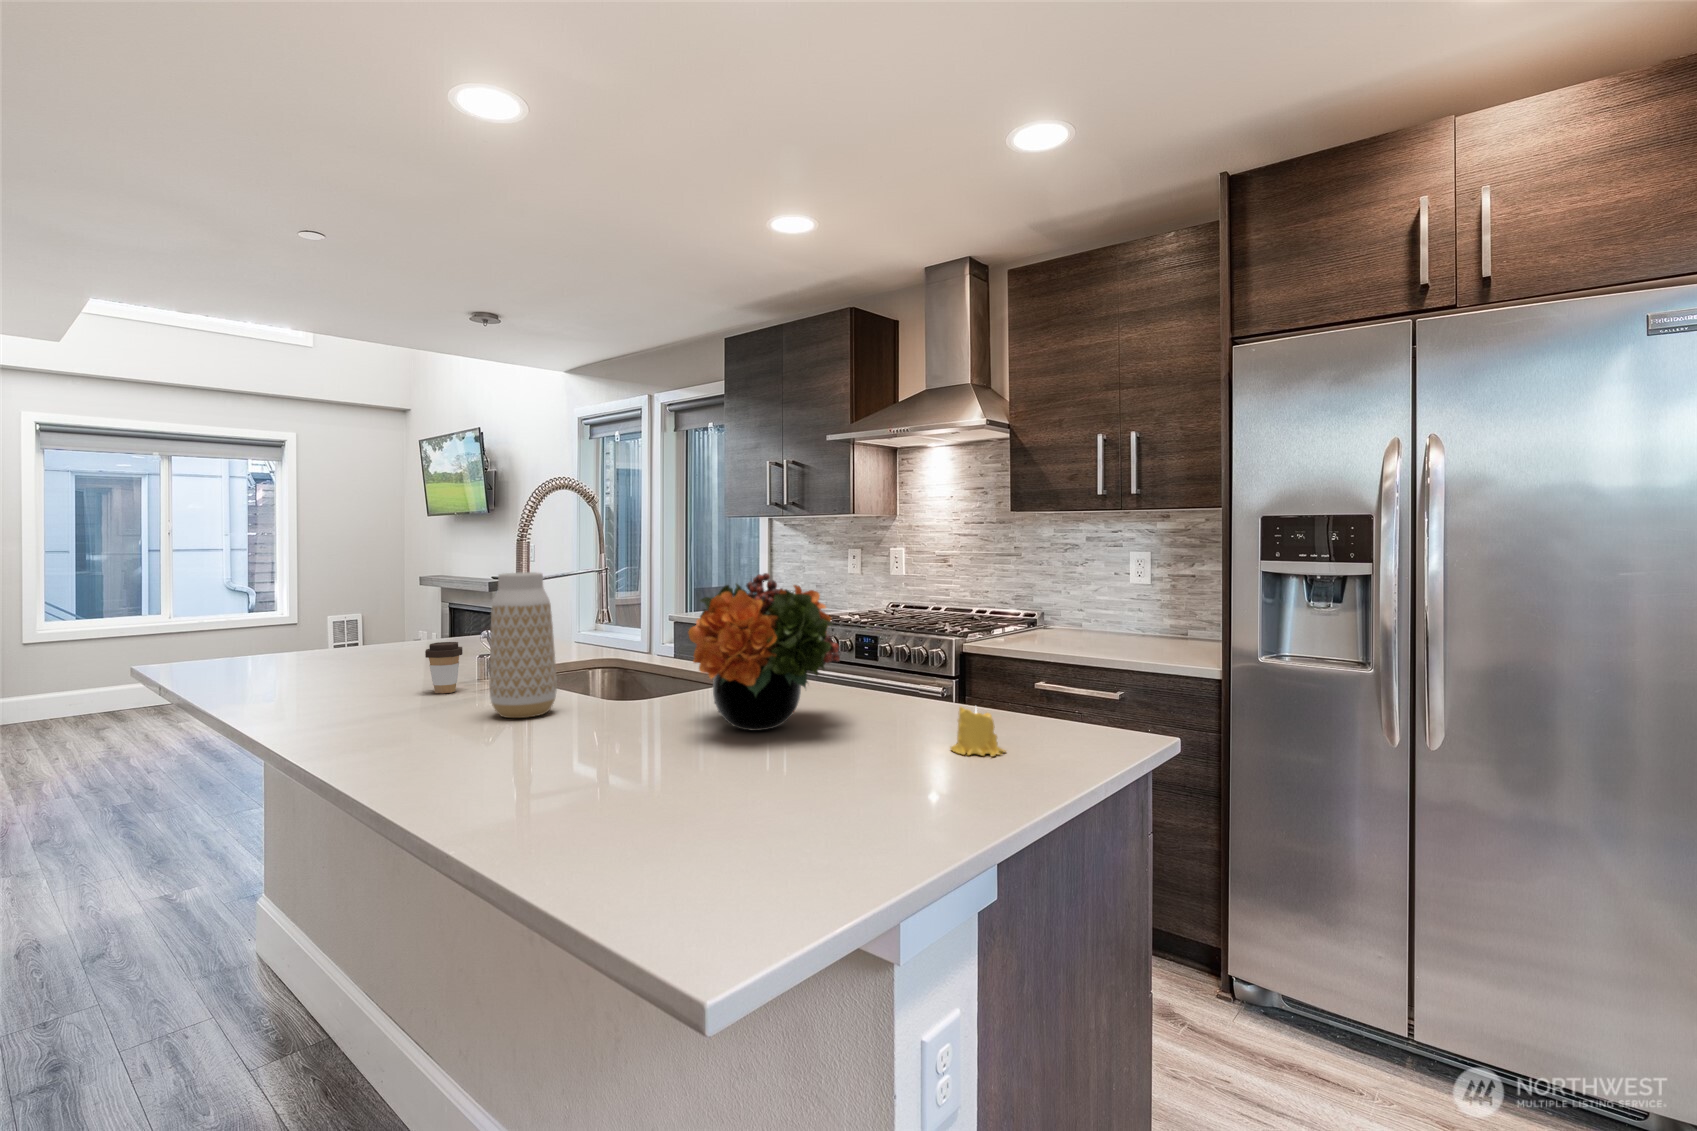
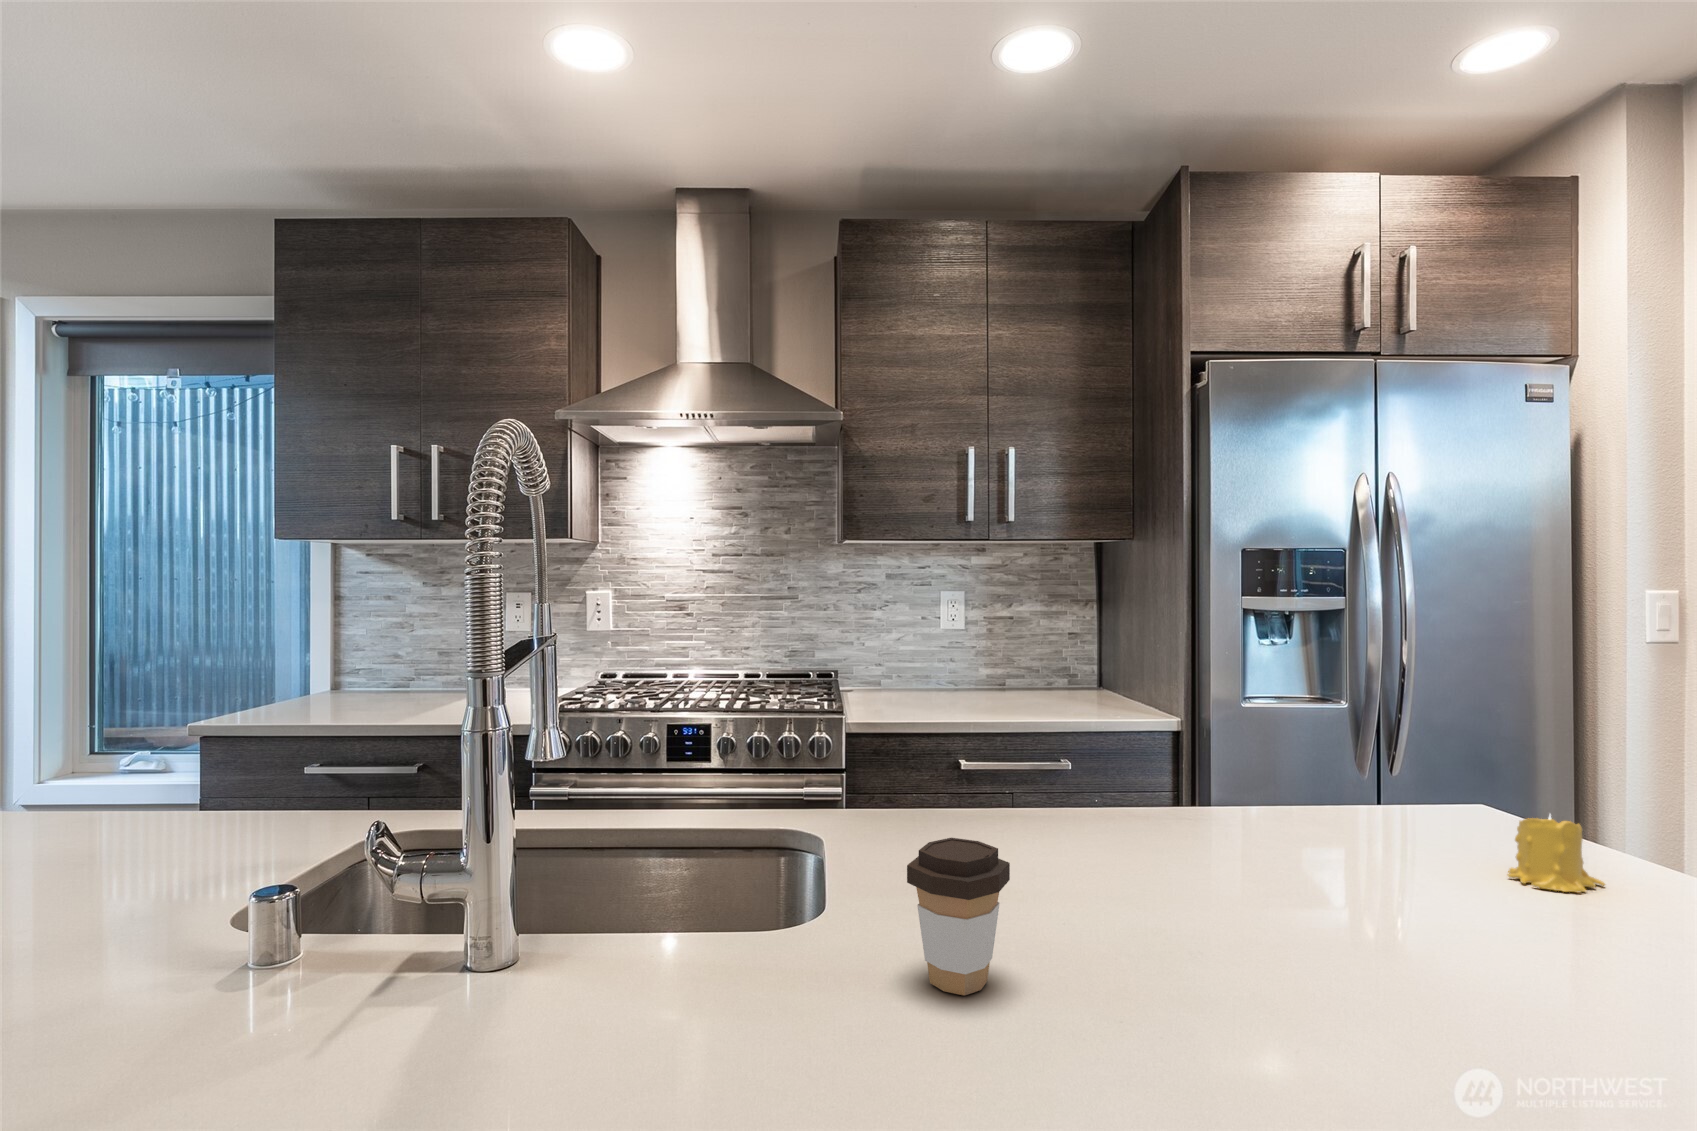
vase: present [489,572,557,718] -> none [666,648,839,1067]
flower arrangement: present [688,573,840,731] -> none [1044,627,1408,934]
coffee cup: present [425,642,463,693] -> present [907,838,1010,995]

